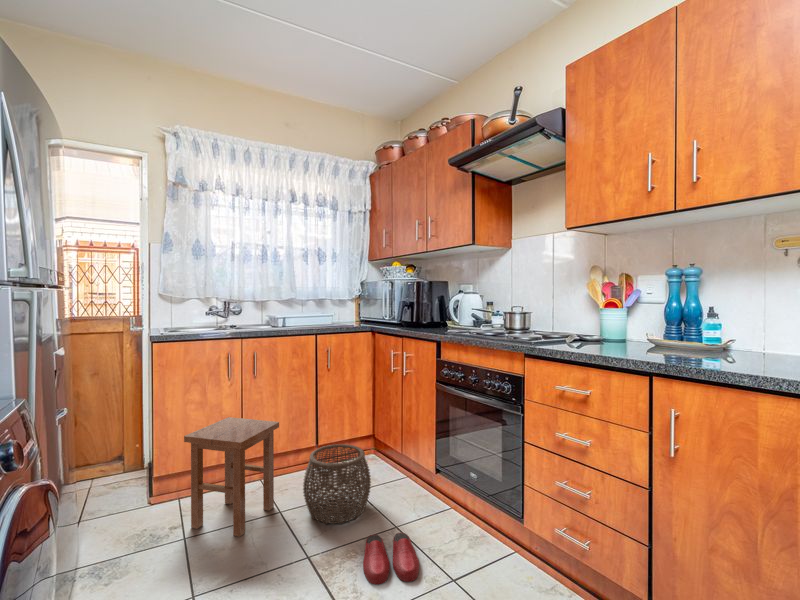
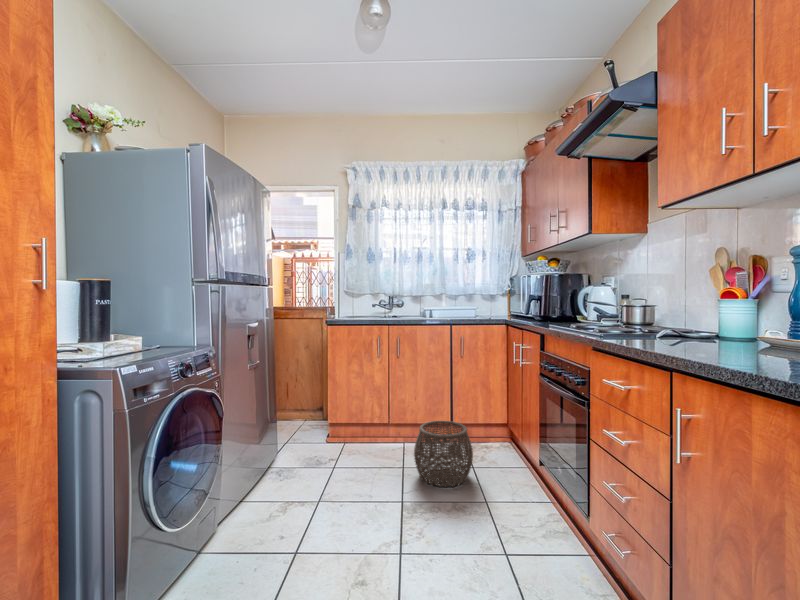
stool: present [184,417,279,537] -> none [335,386,403,475]
slippers: present [363,533,419,585] -> none [429,500,483,543]

